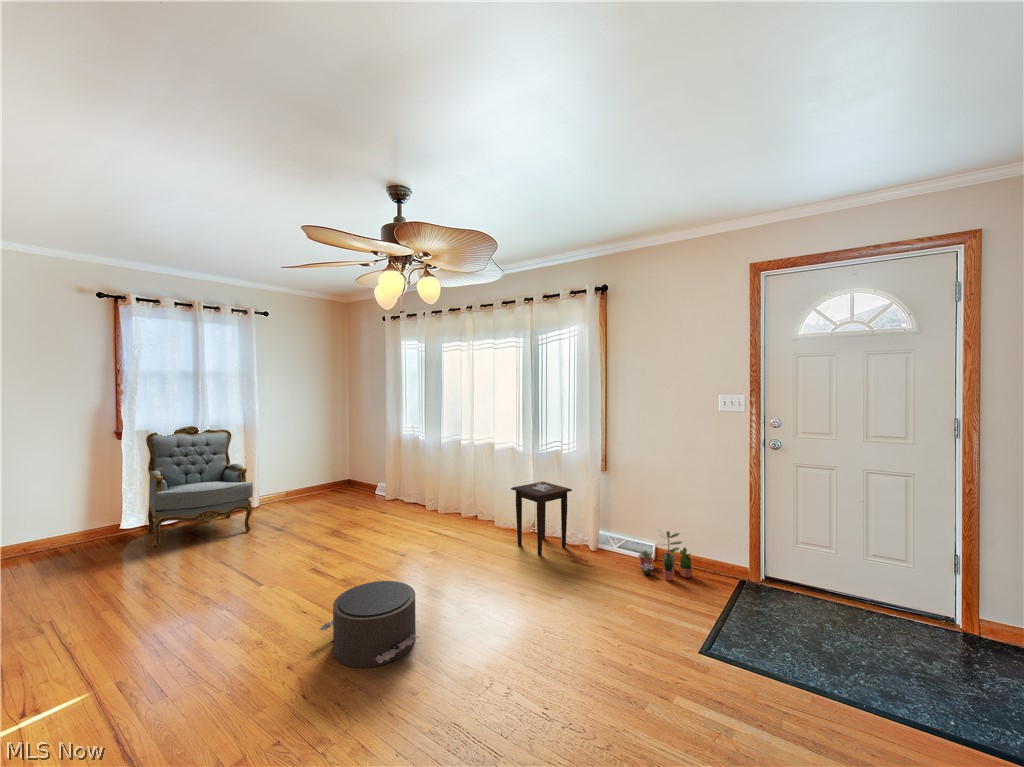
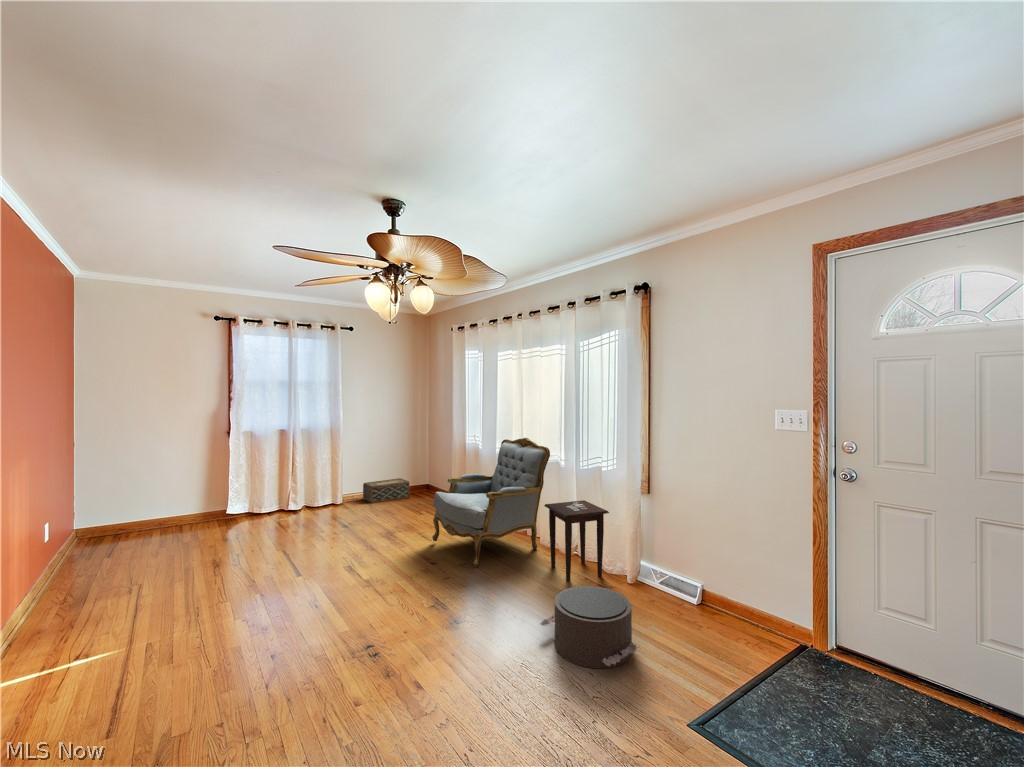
armchair: present [146,426,253,548] -> present [432,438,550,567]
woven basket: none [282,475,335,503] -> present [363,478,410,503]
potted plant: present [638,531,693,581] -> none [671,567,738,632]
pouf: present [319,581,418,668] -> present [540,586,639,669]

